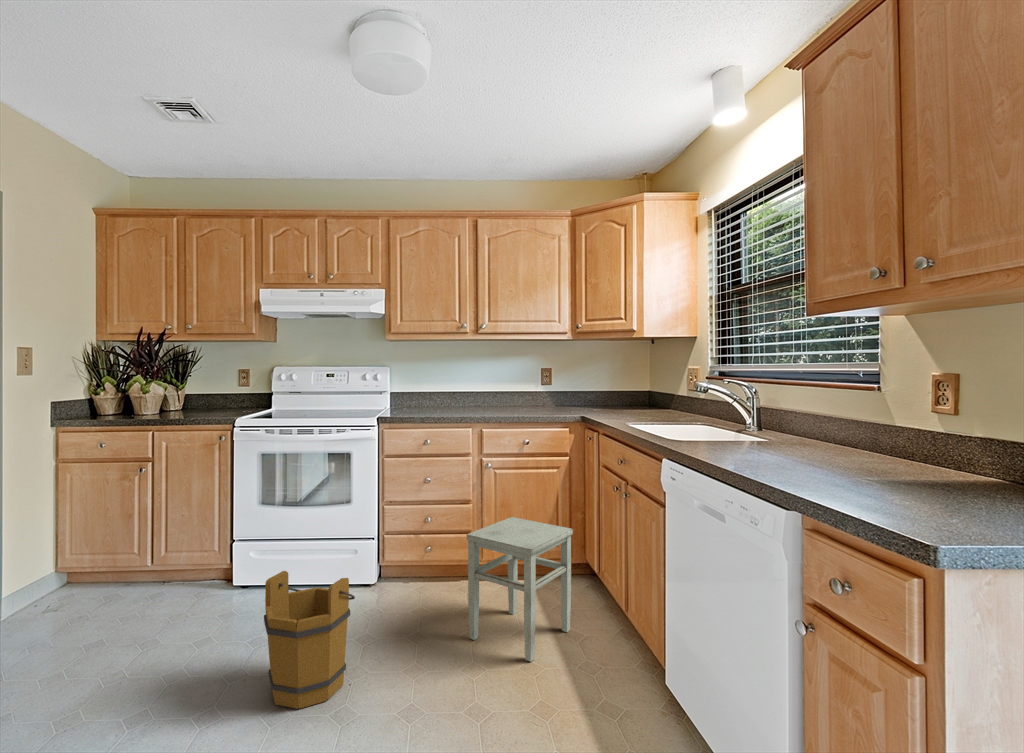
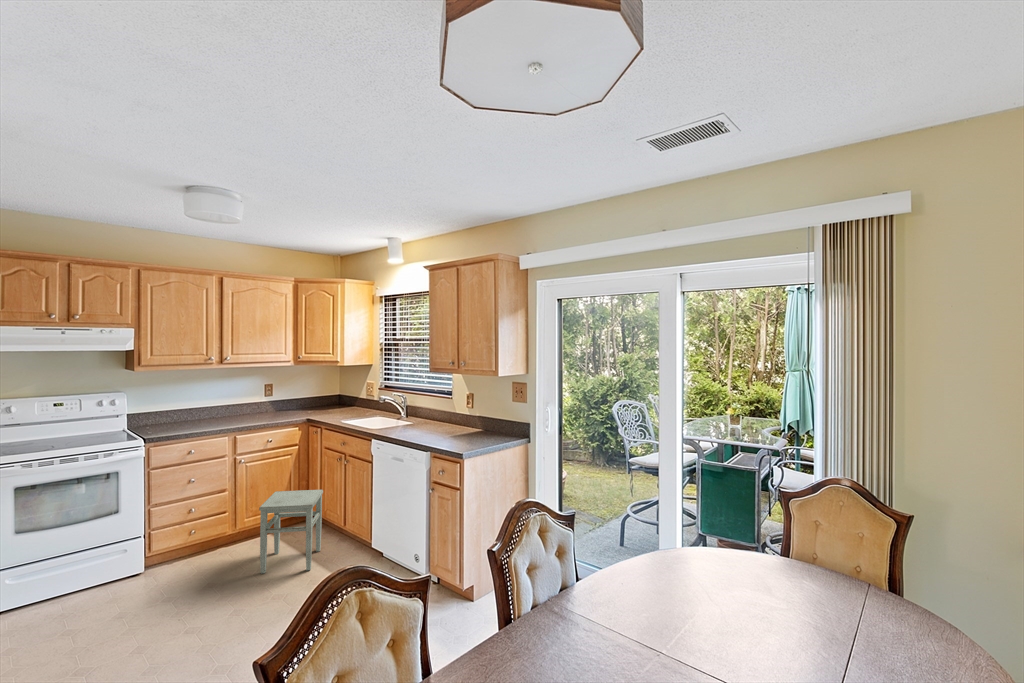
bucket: present [264,571,355,709] -> none [133,551,204,649]

